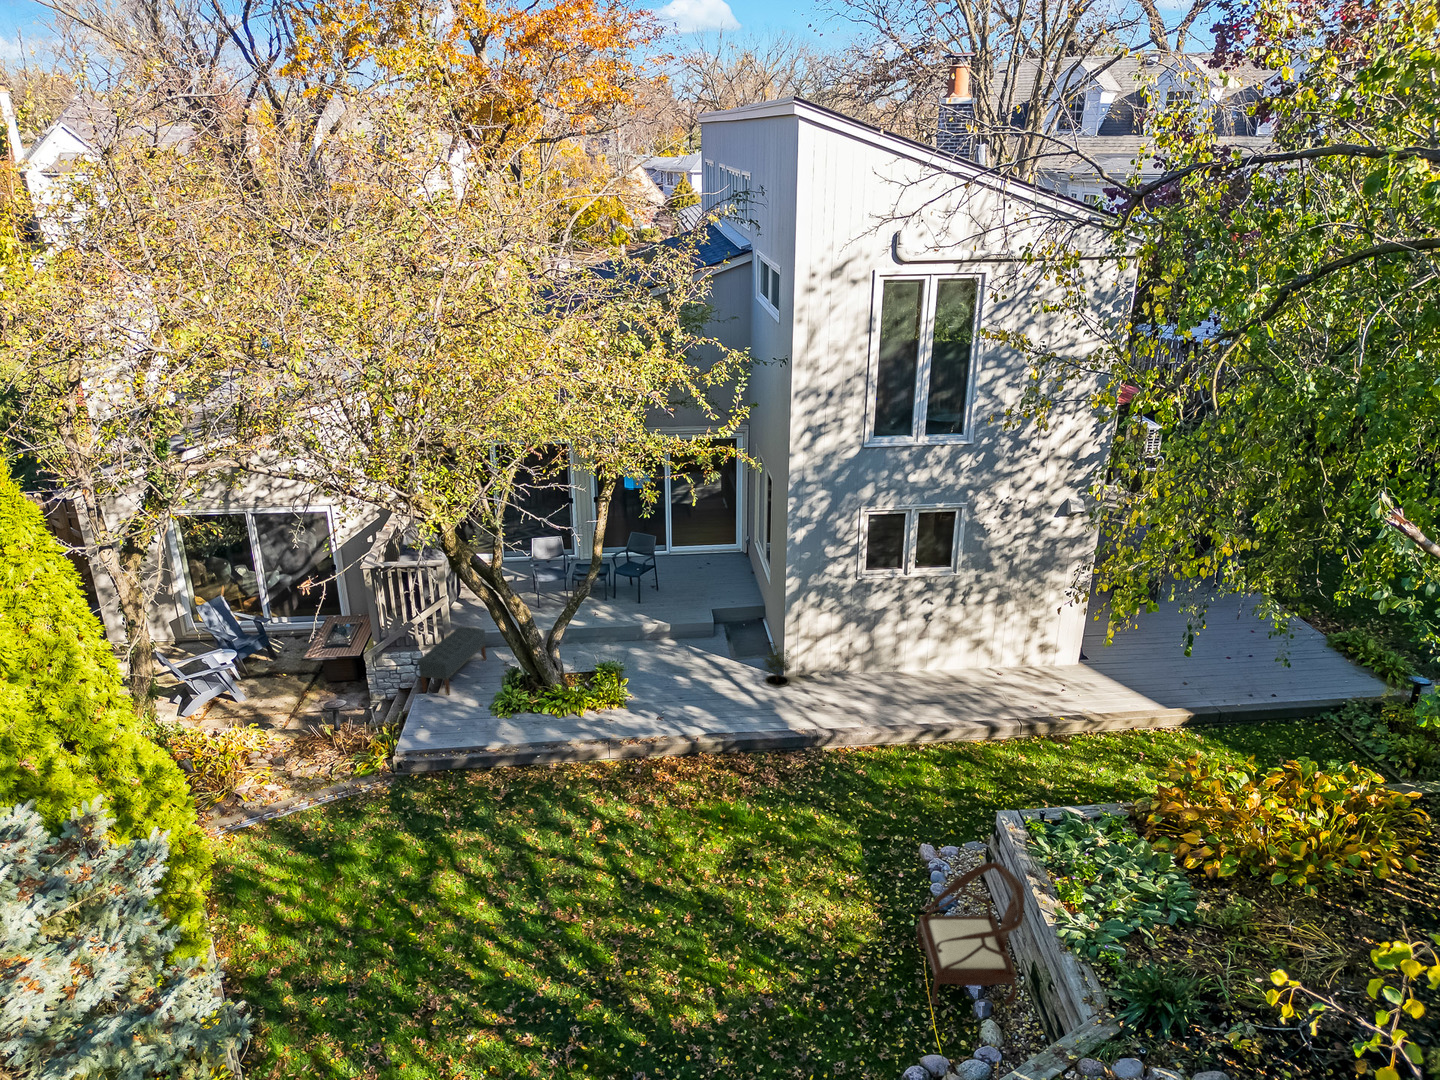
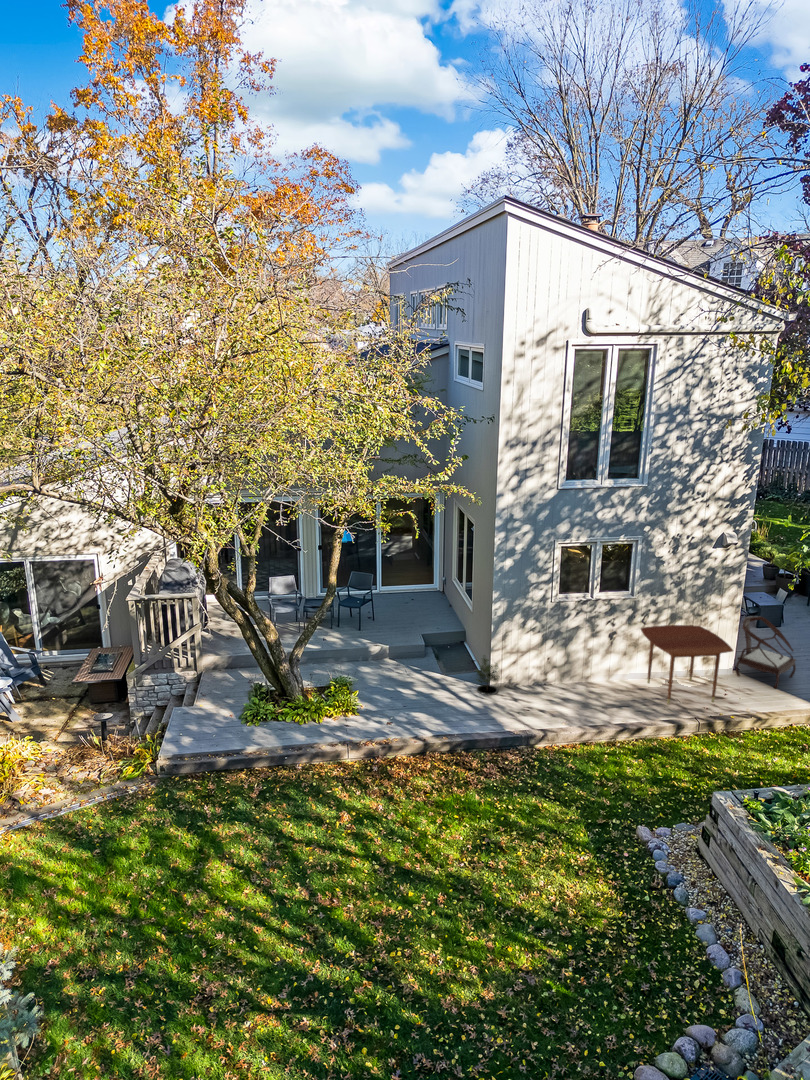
dining table: none [962,608,1064,702] -> present [641,625,733,704]
bench: present [417,627,486,695] -> none [178,648,236,706]
armchair: present [917,862,1025,1005] -> present [736,616,796,688]

